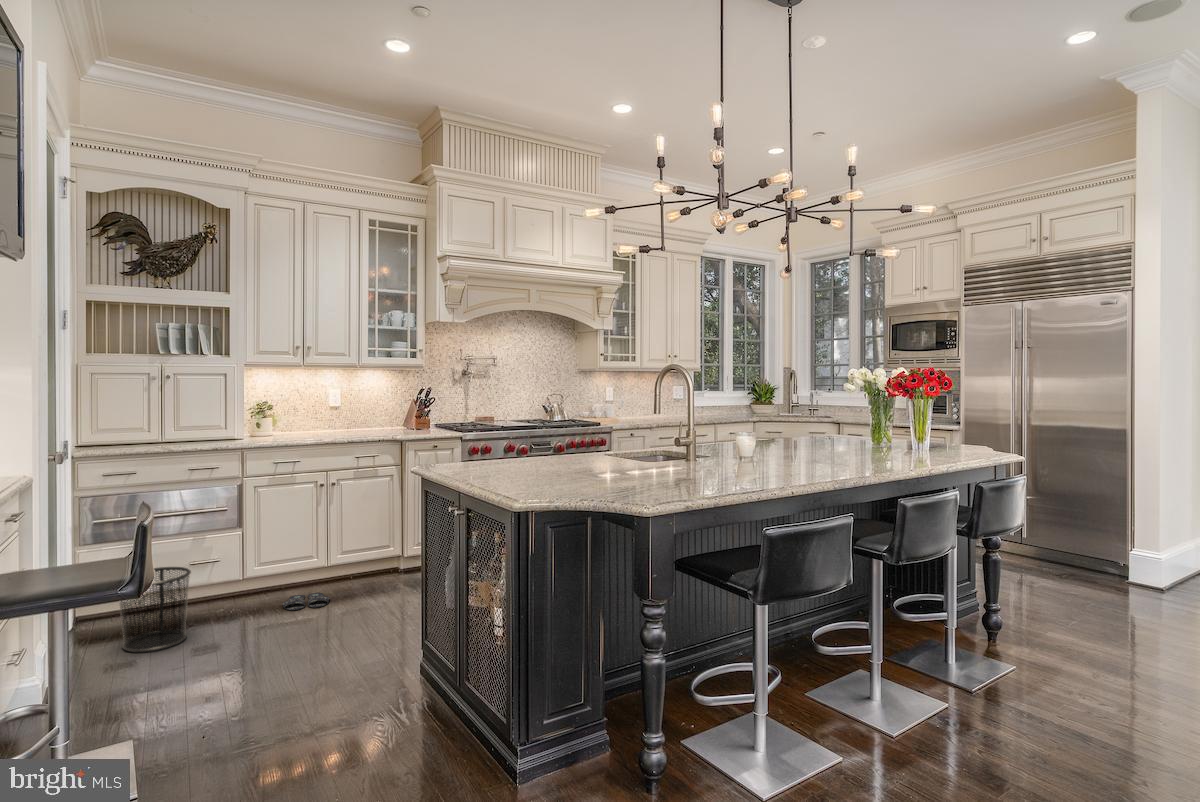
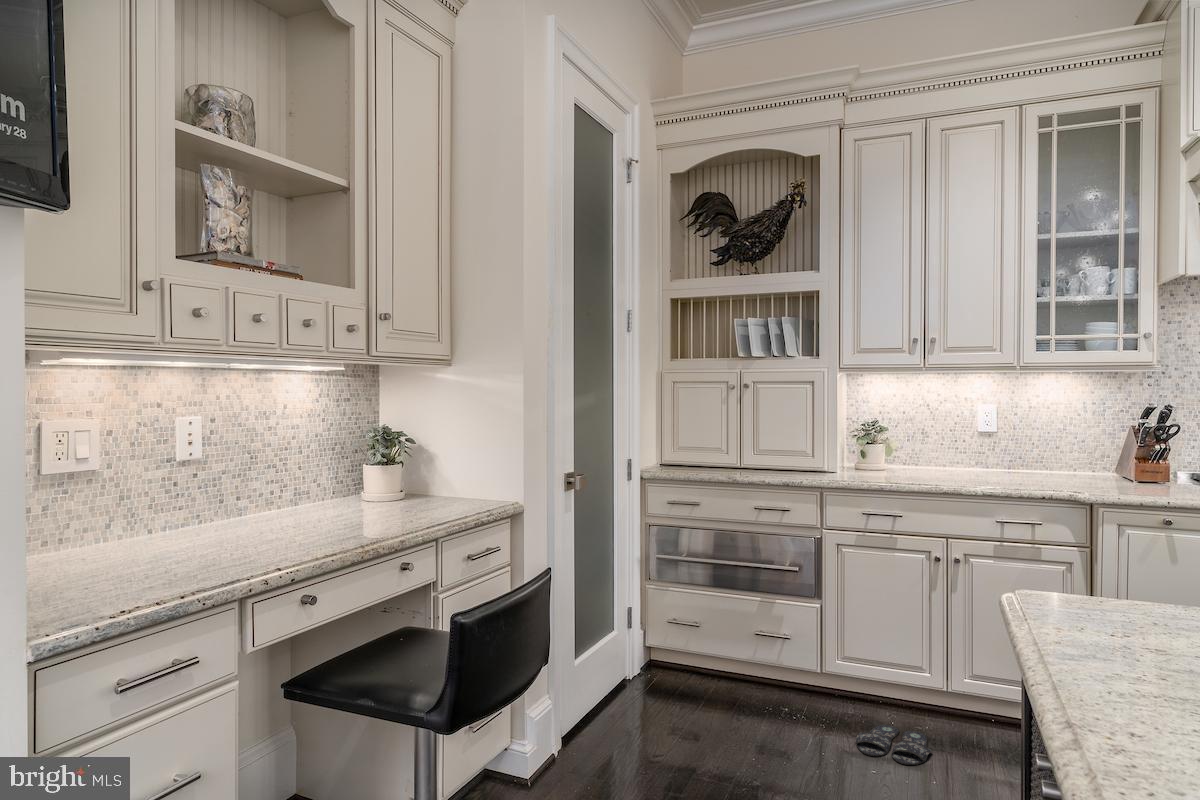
waste bin: present [119,567,191,652] -> none [638,636,722,753]

